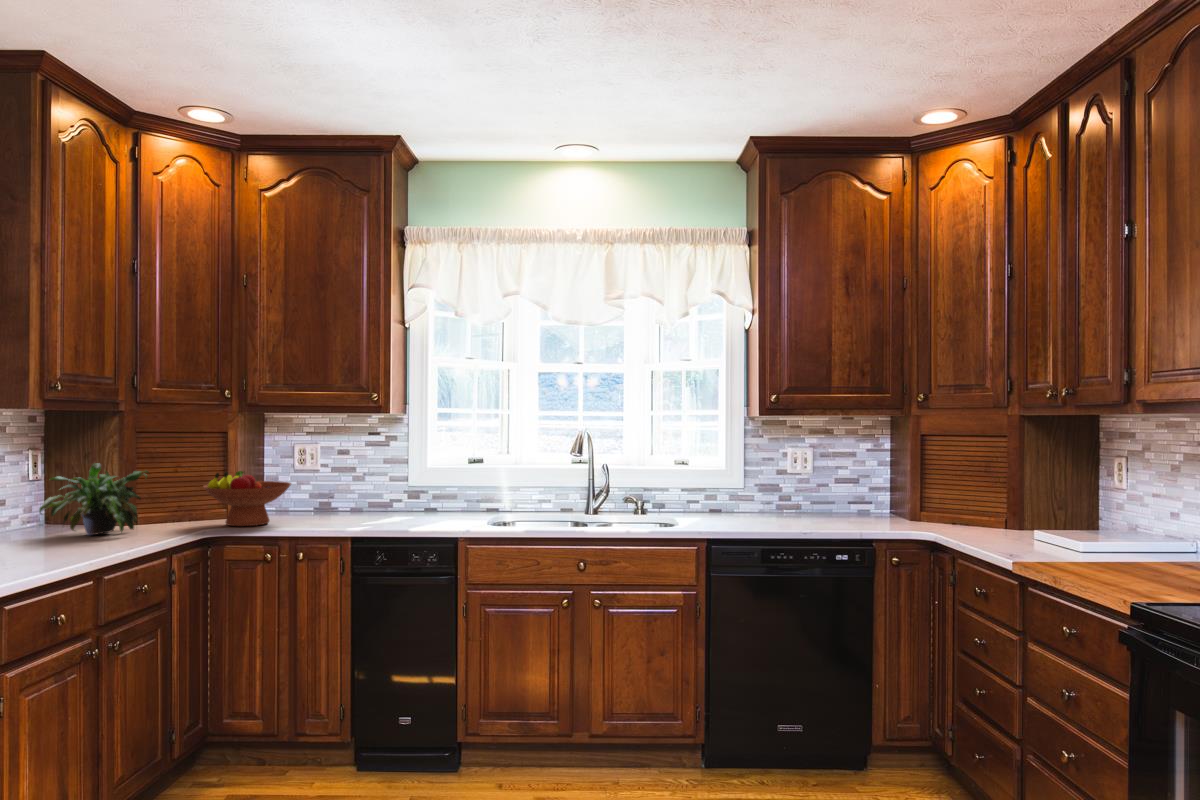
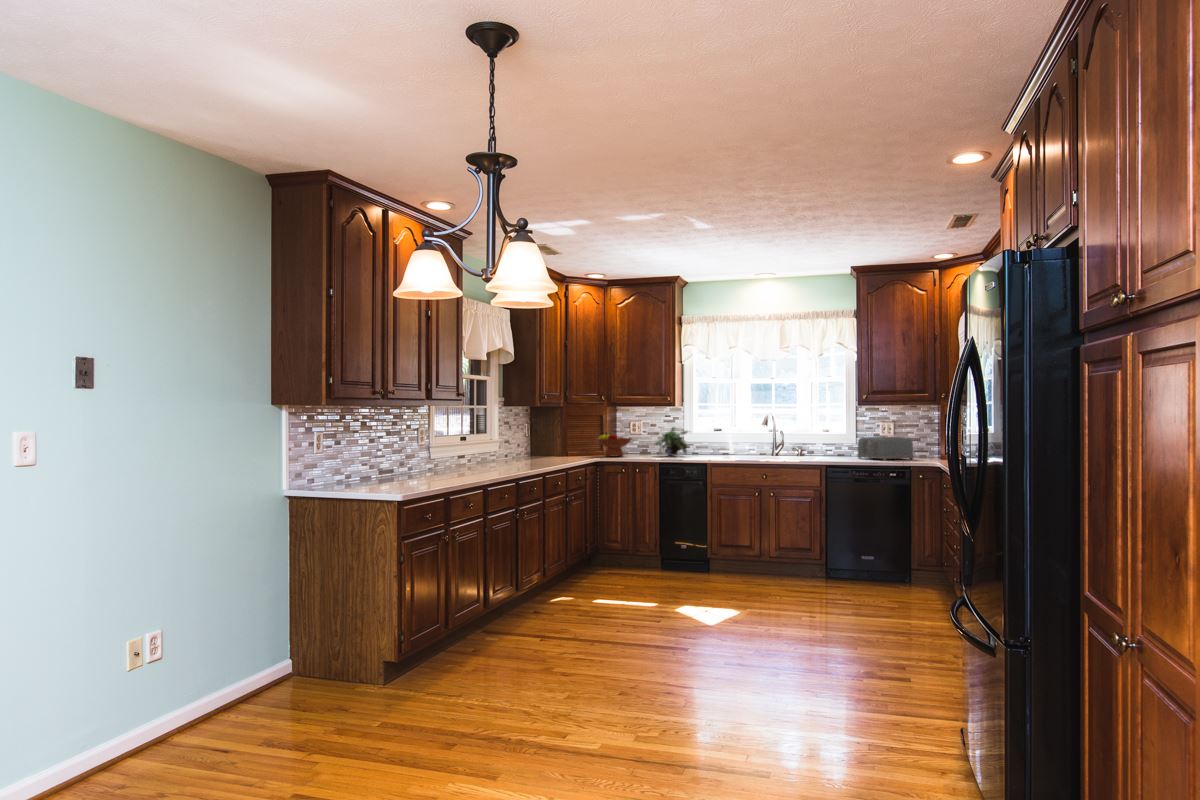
potted plant: present [39,463,149,535] -> present [655,427,688,456]
toaster: none [753,474,858,527] -> present [857,437,914,460]

